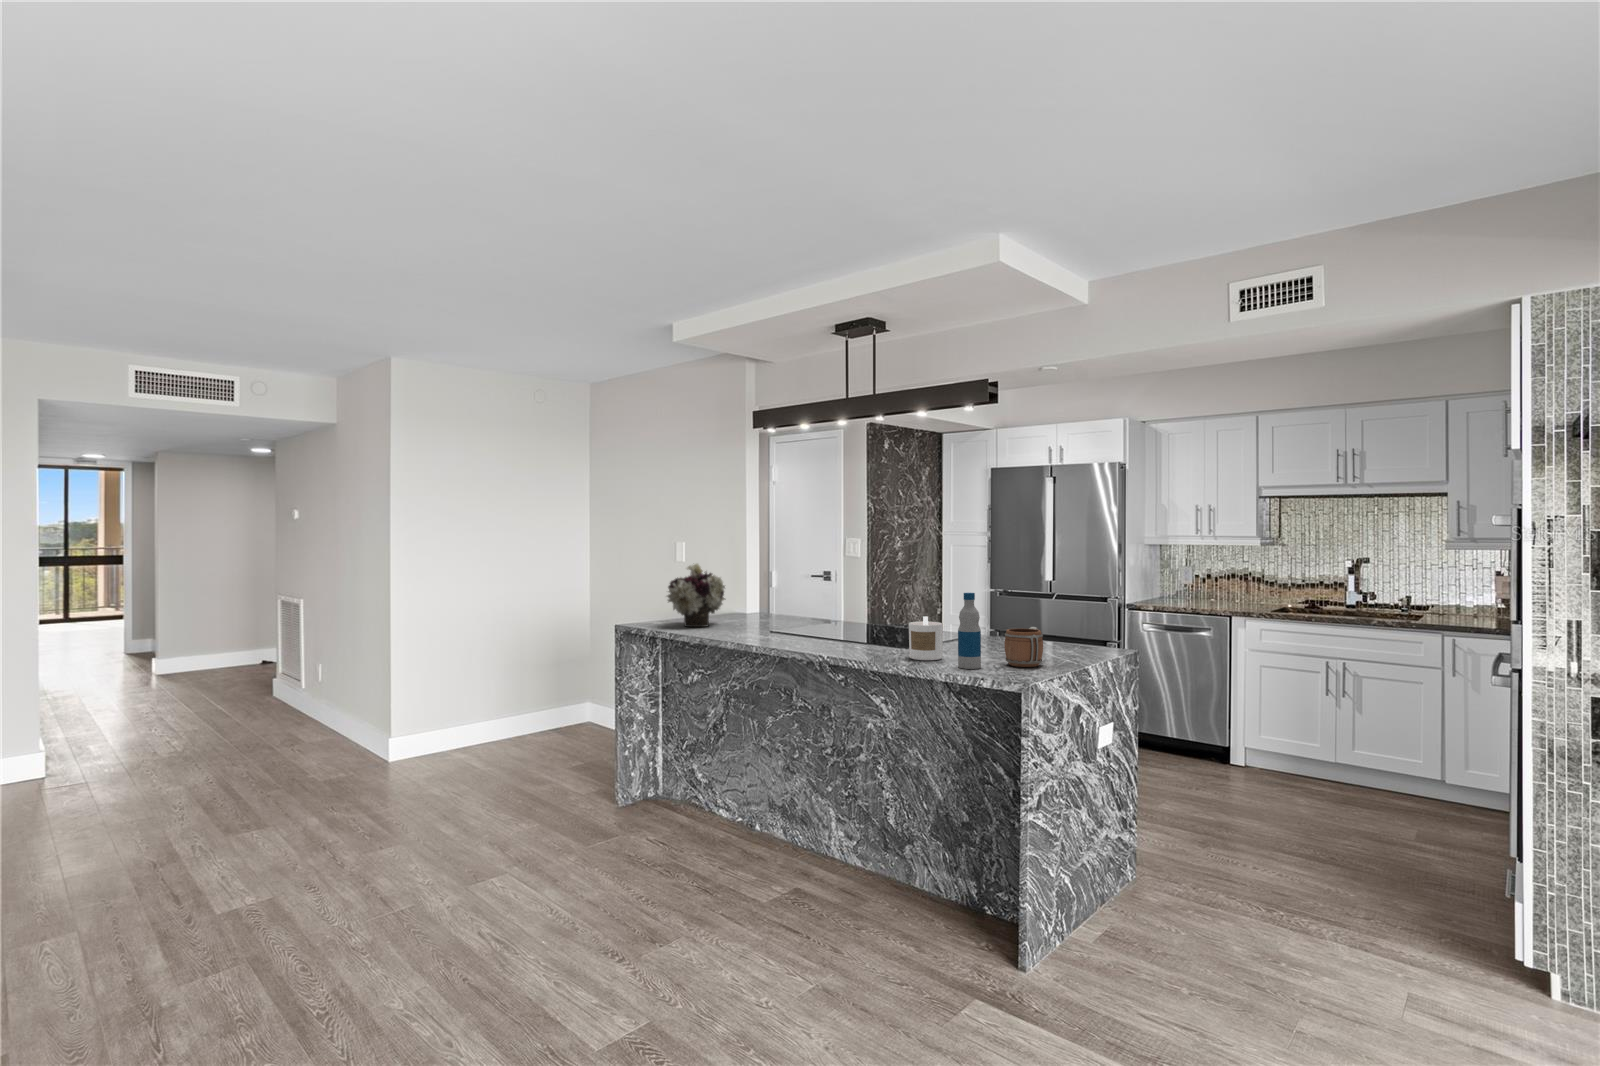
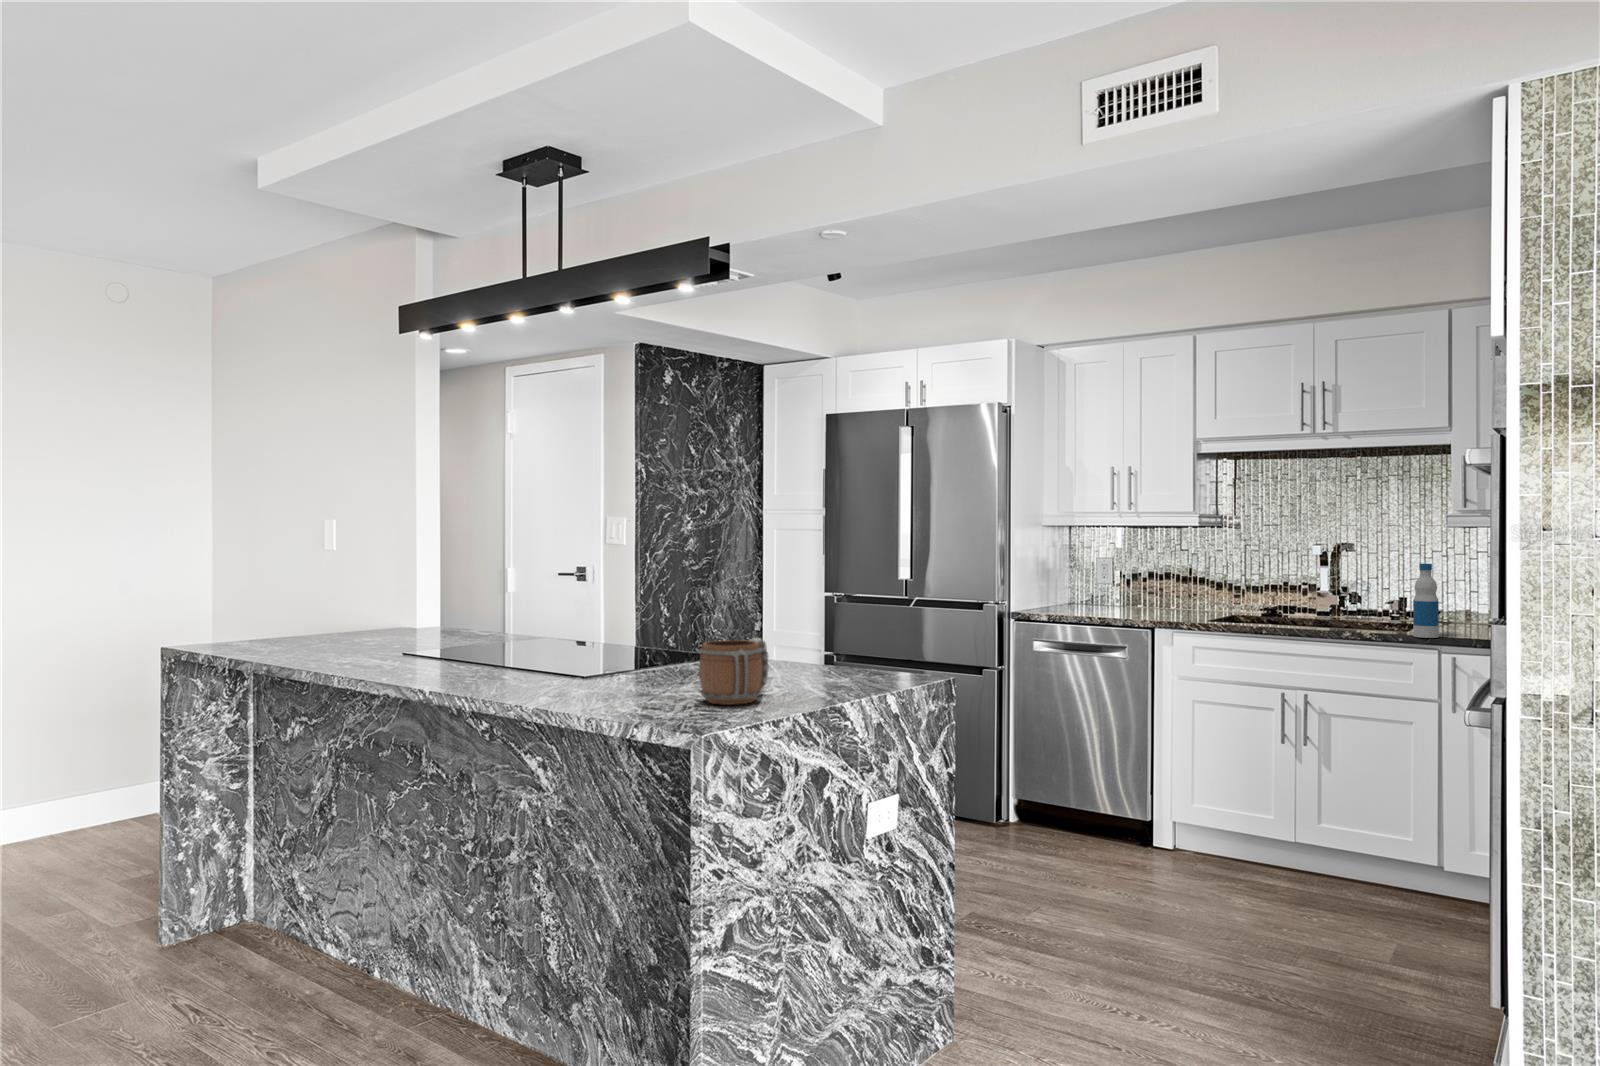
flower arrangement: present [667,563,725,627] -> none [236,545,352,649]
bottle: present [958,593,981,669] -> present [1413,564,1439,638]
candle: present [909,617,943,660] -> none [554,623,612,696]

